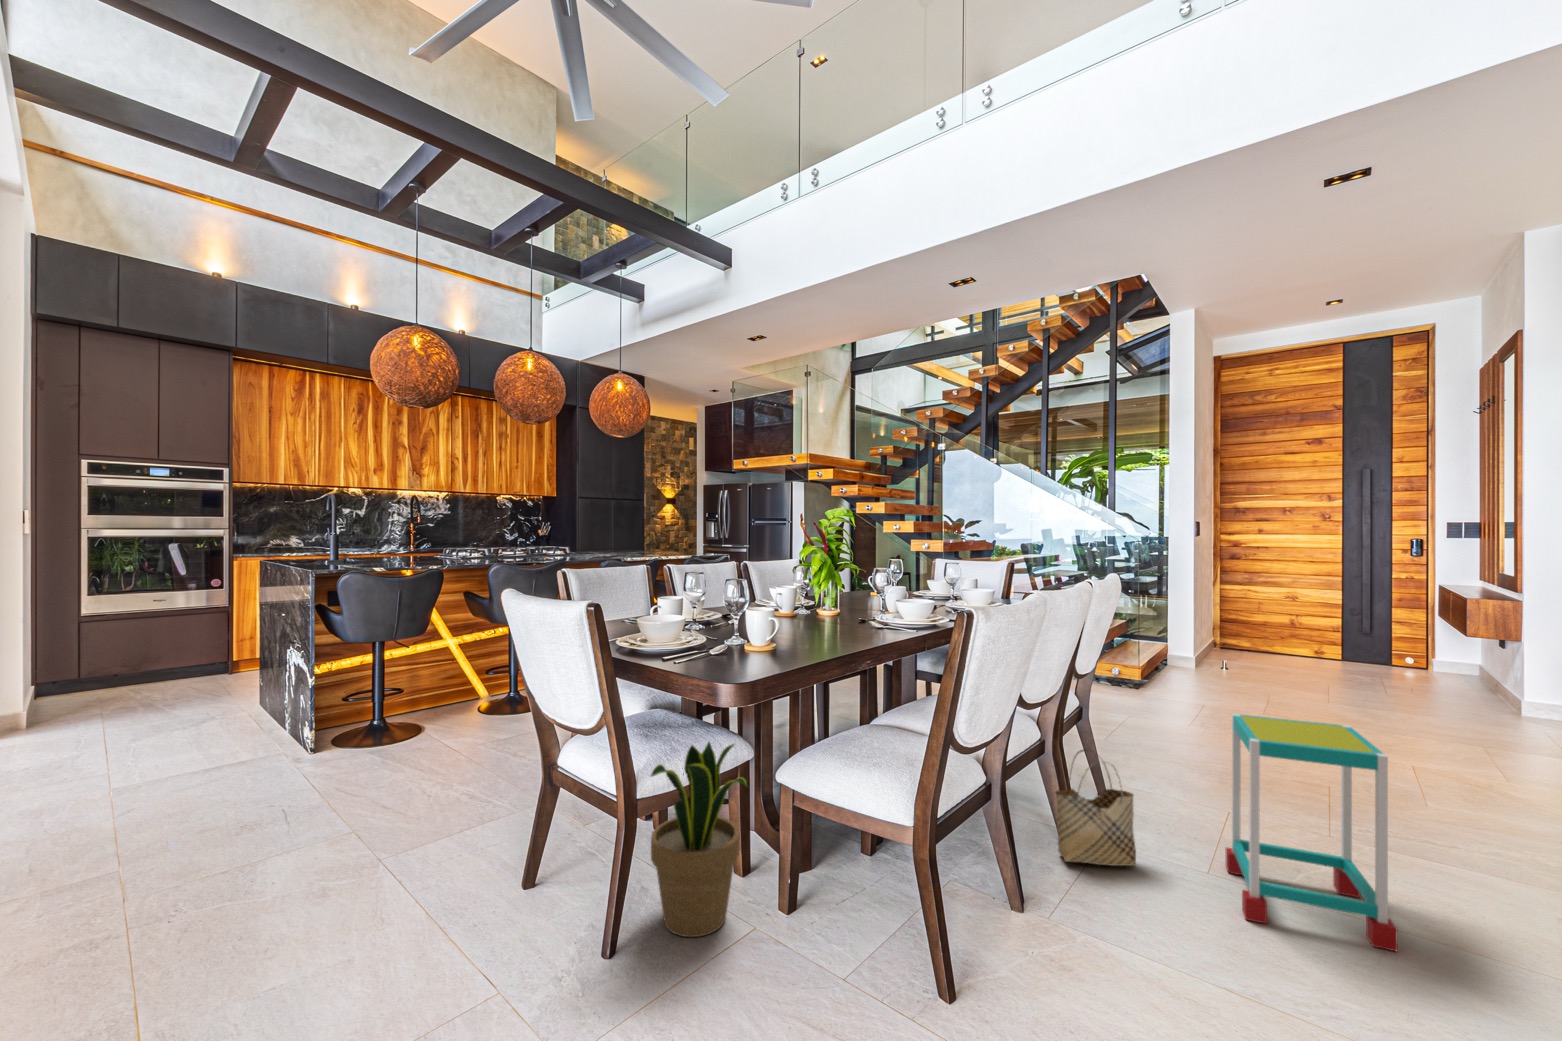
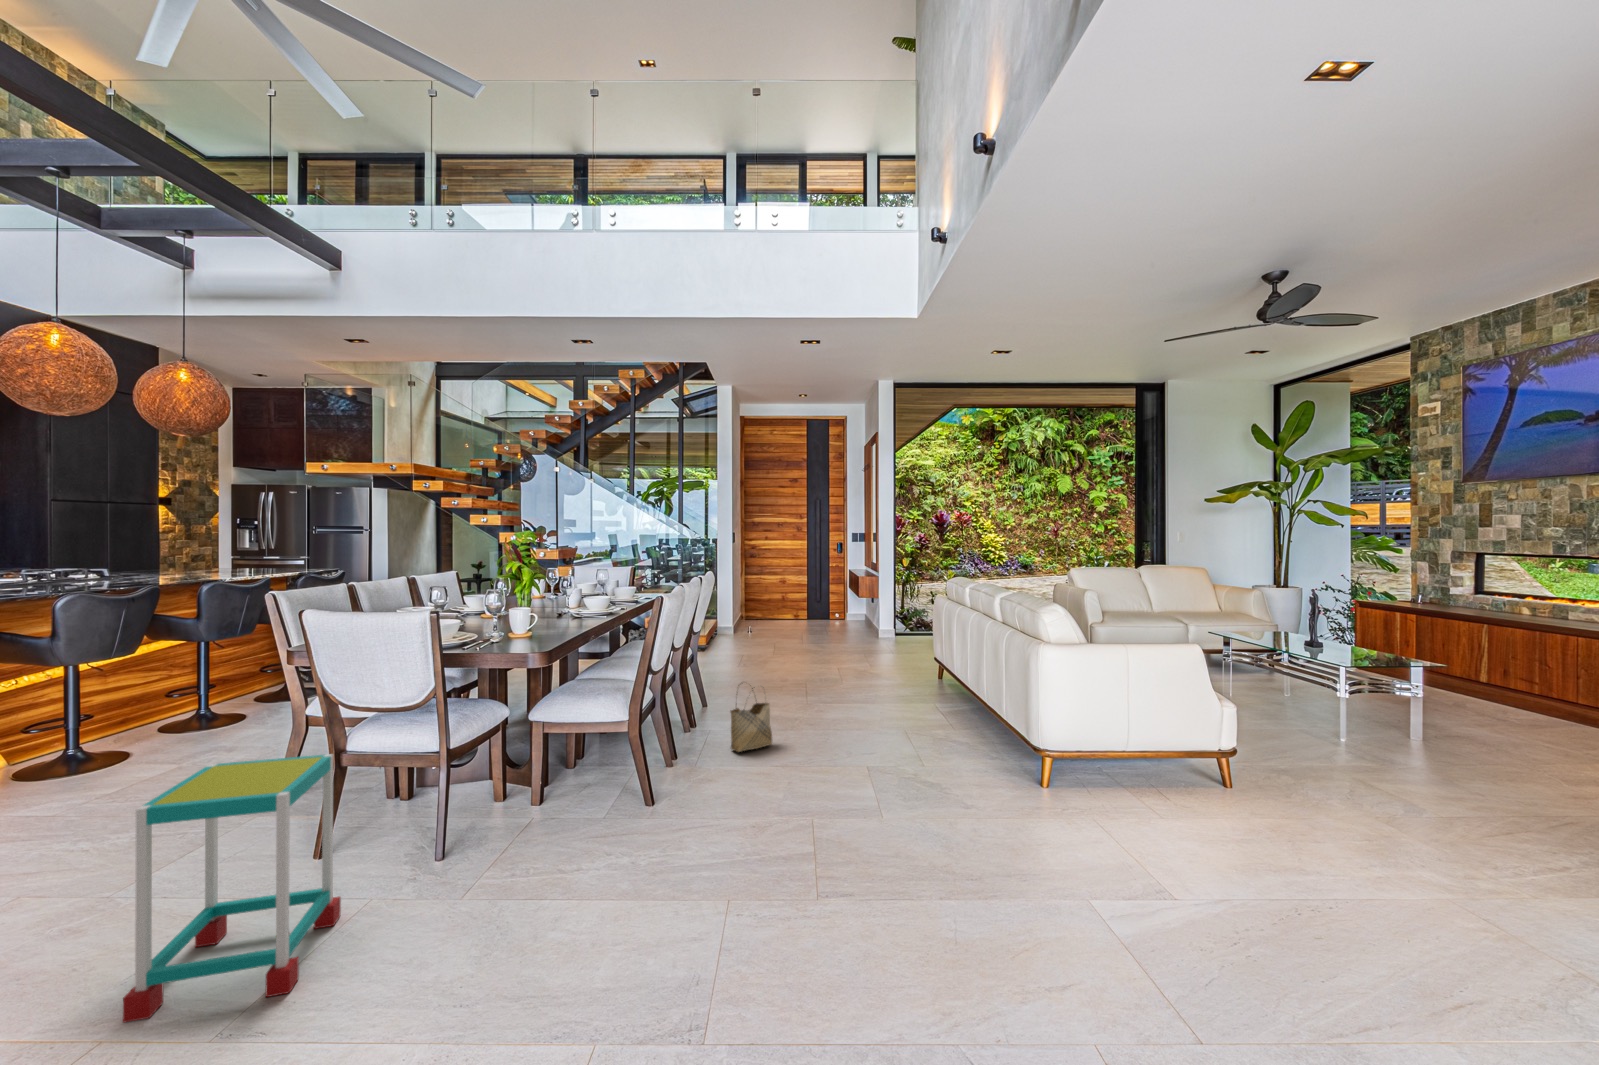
side table: present [1225,714,1398,951] -> present [123,754,341,1023]
potted plant: present [651,742,748,937] -> none [492,716,579,868]

